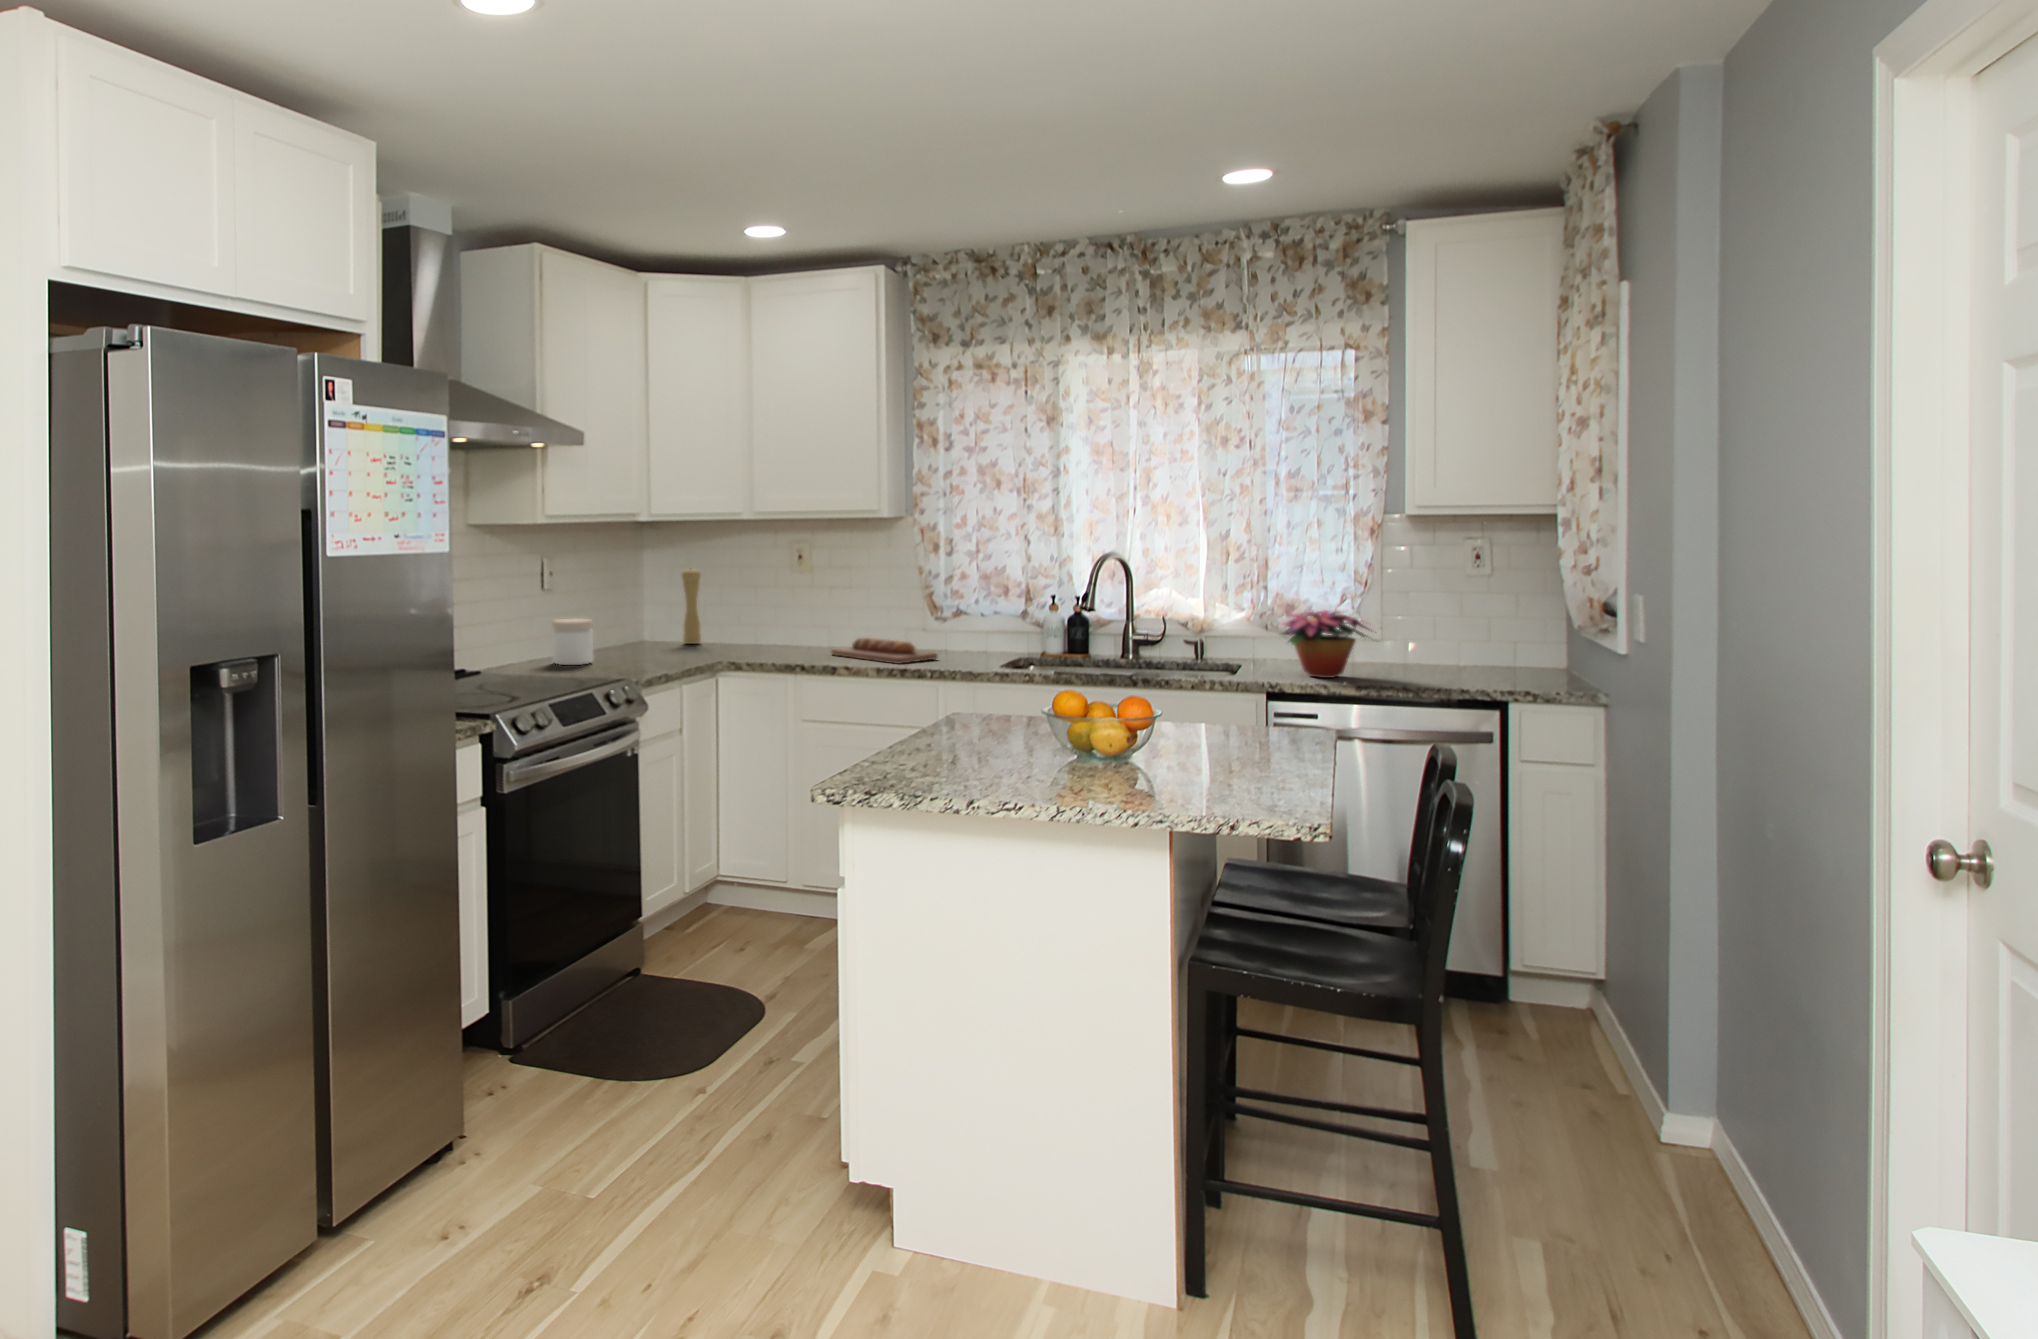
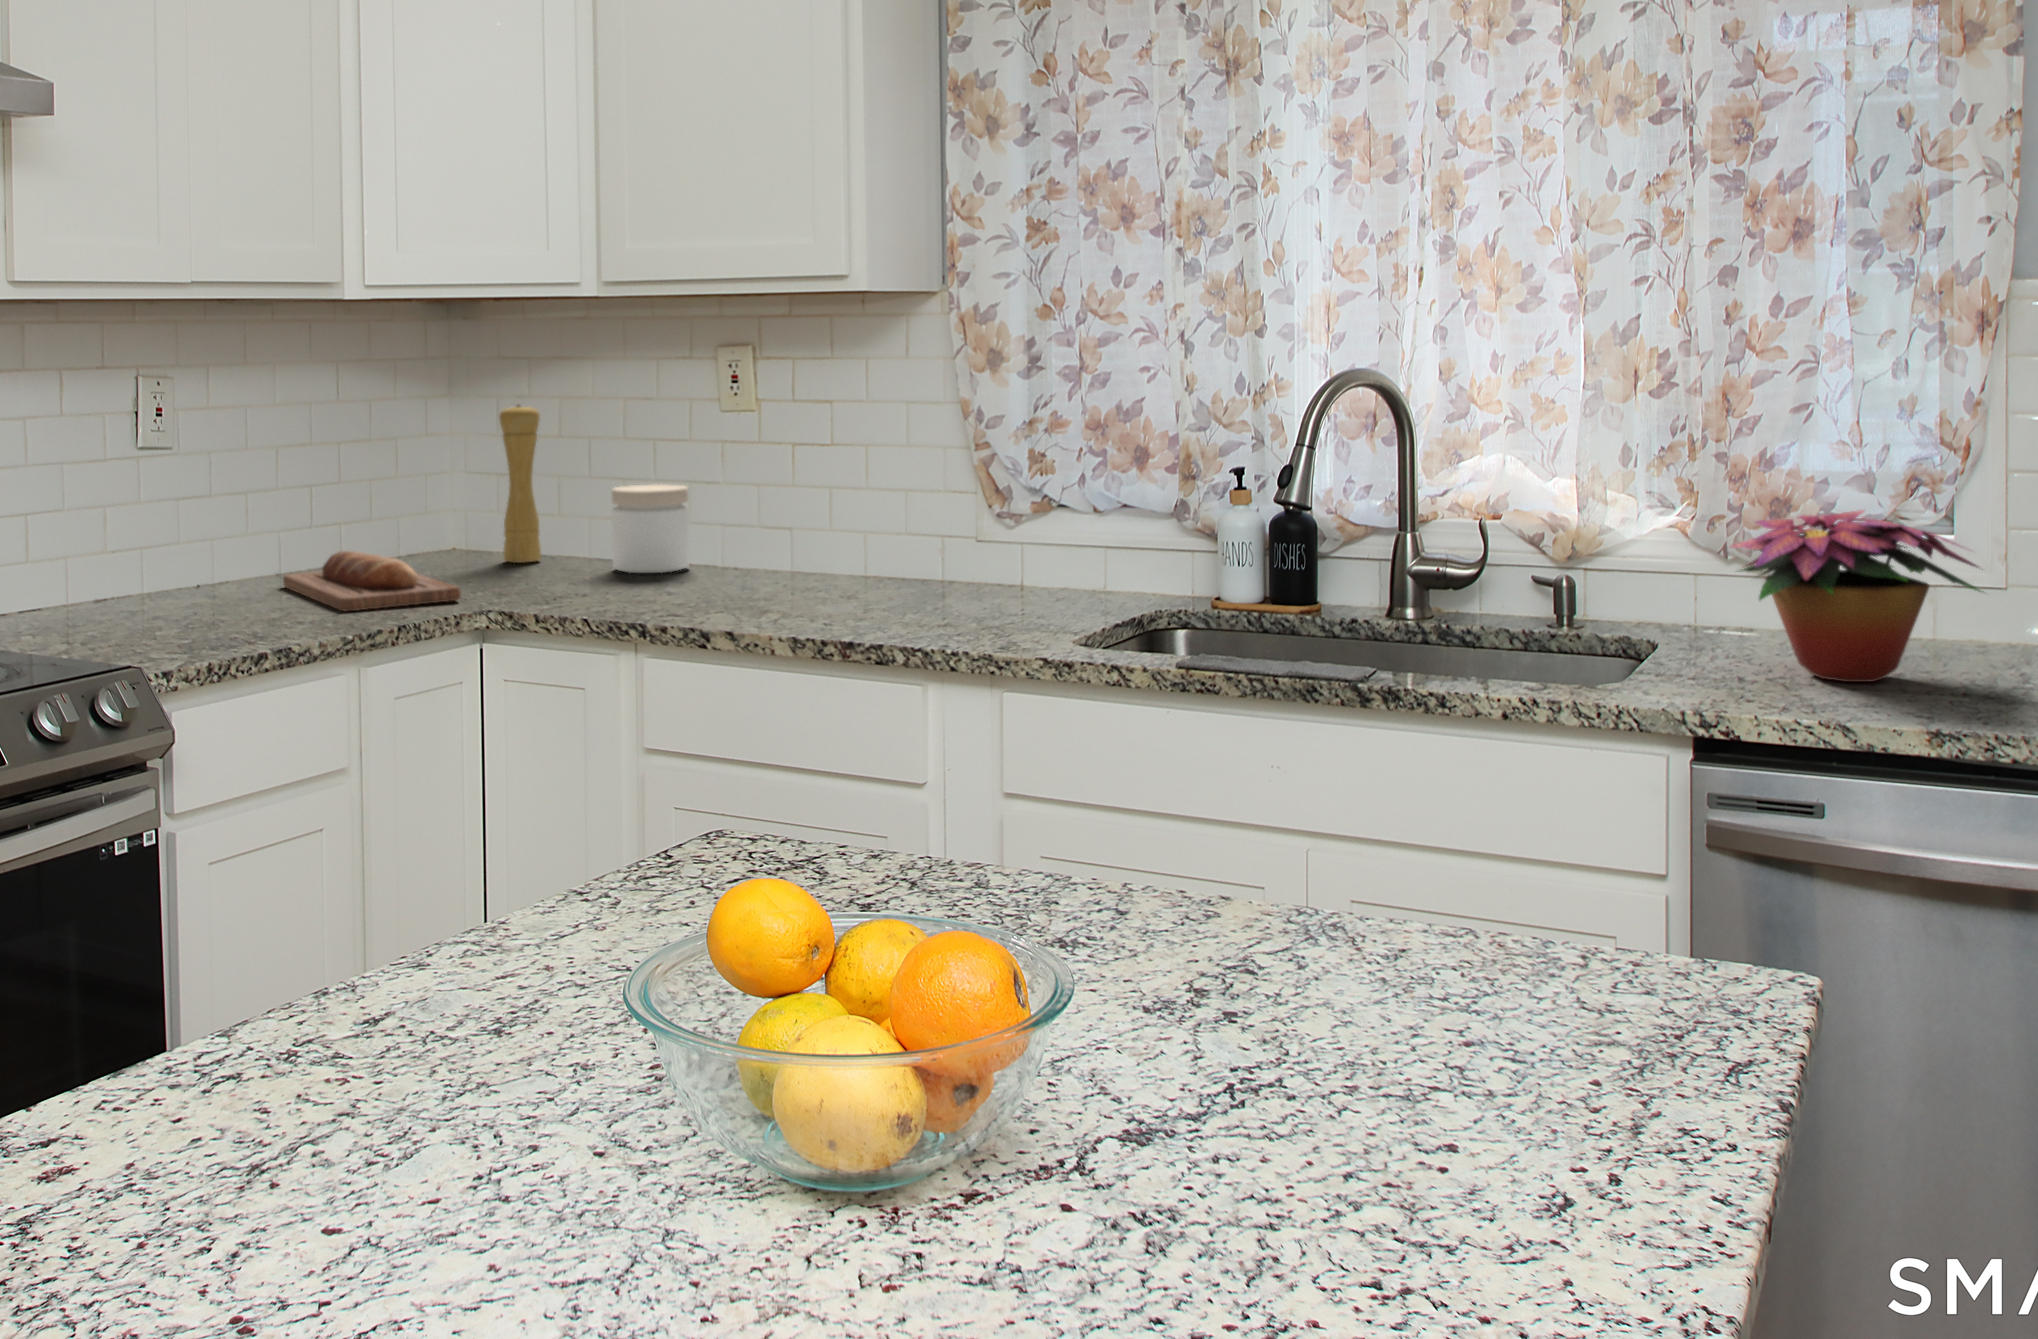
jar: present [552,618,593,665] -> present [612,484,690,573]
bread loaf: present [831,638,937,664] -> present [283,551,461,611]

